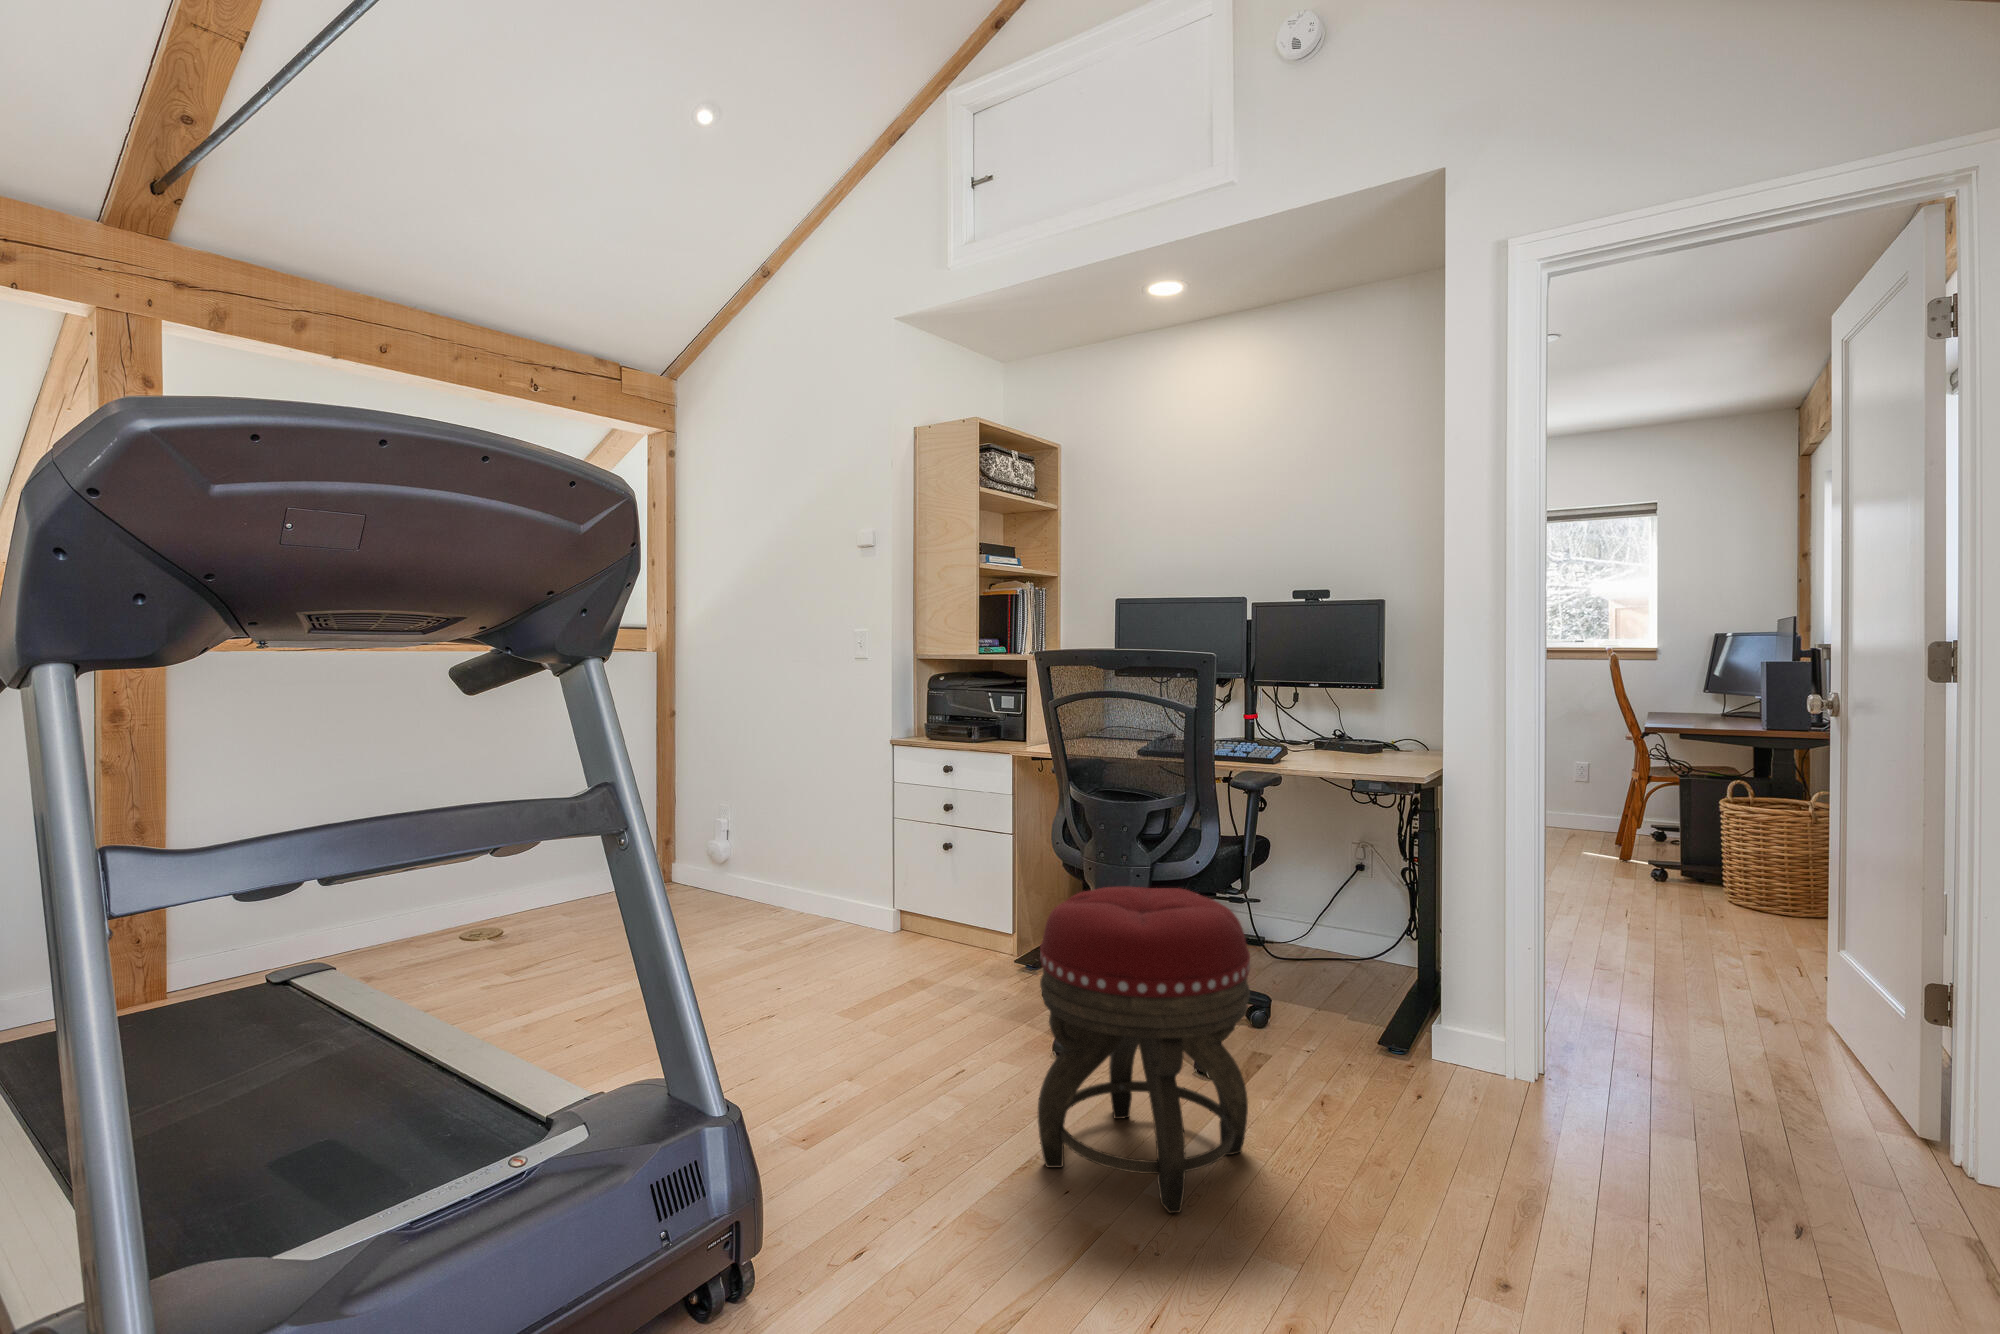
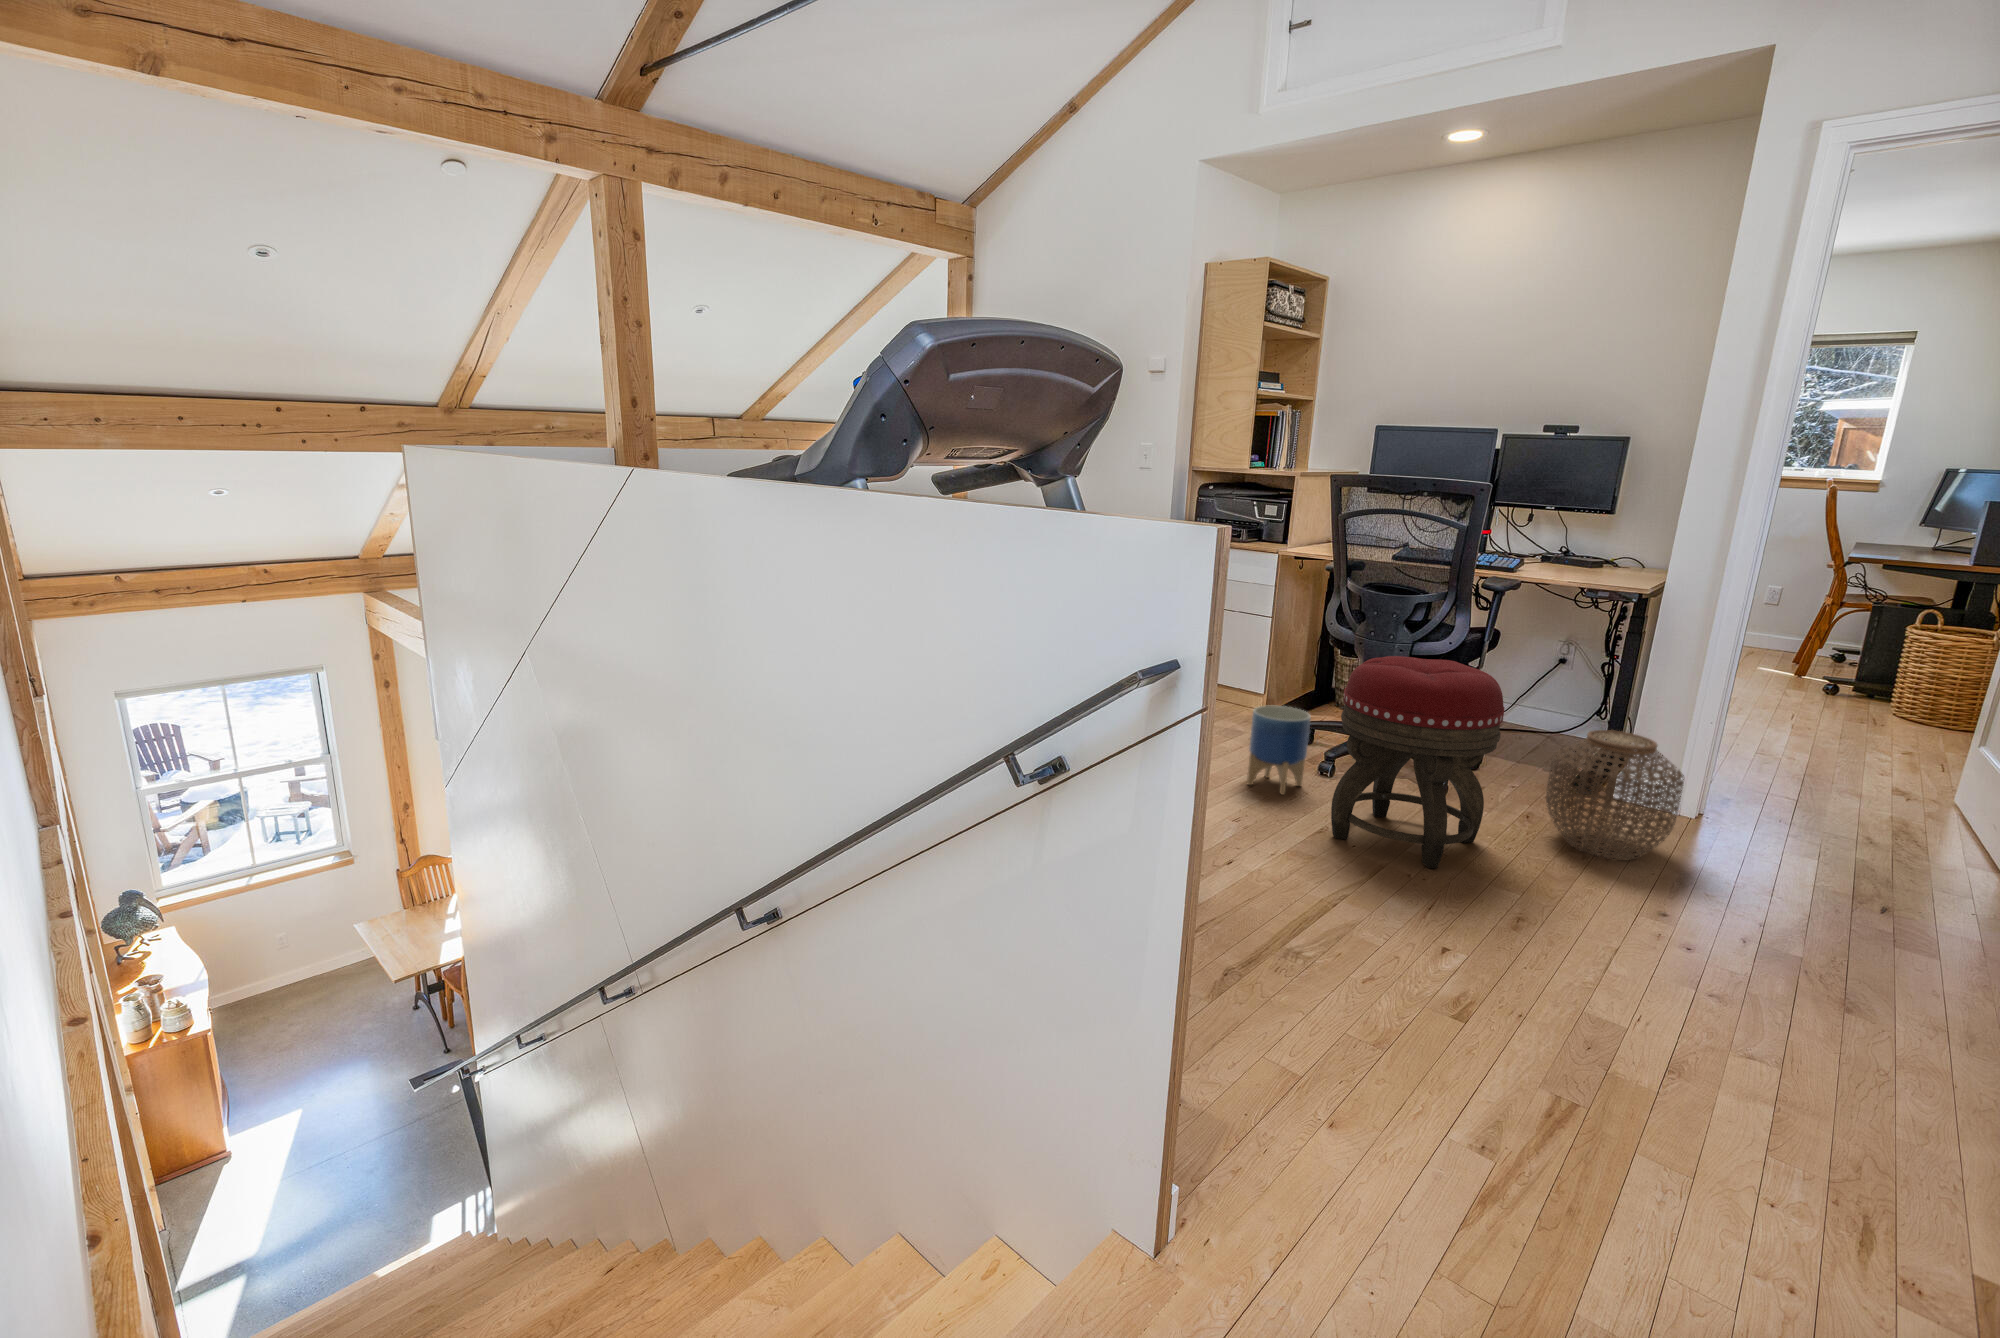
planter: none [951,960,1027,1092] -> present [1247,706,1311,795]
woven basket: none [1332,970,1500,1163] -> present [1546,730,1684,860]

